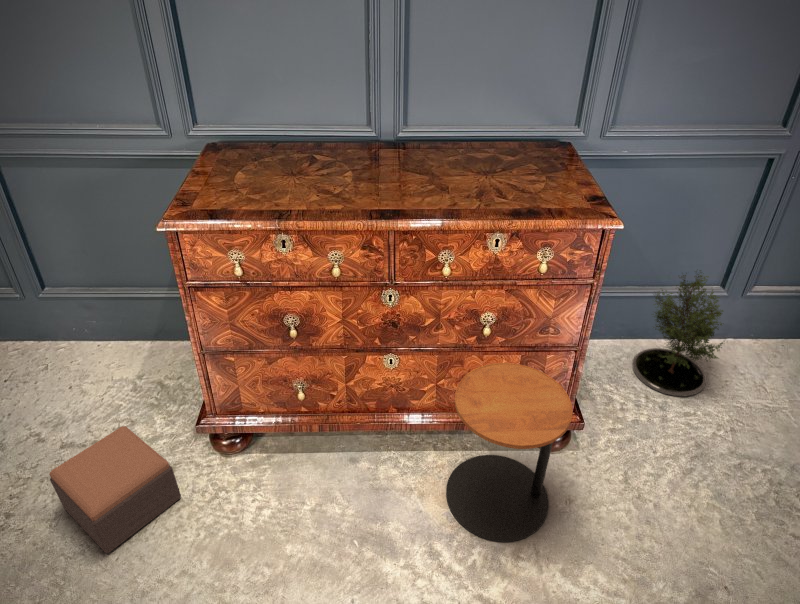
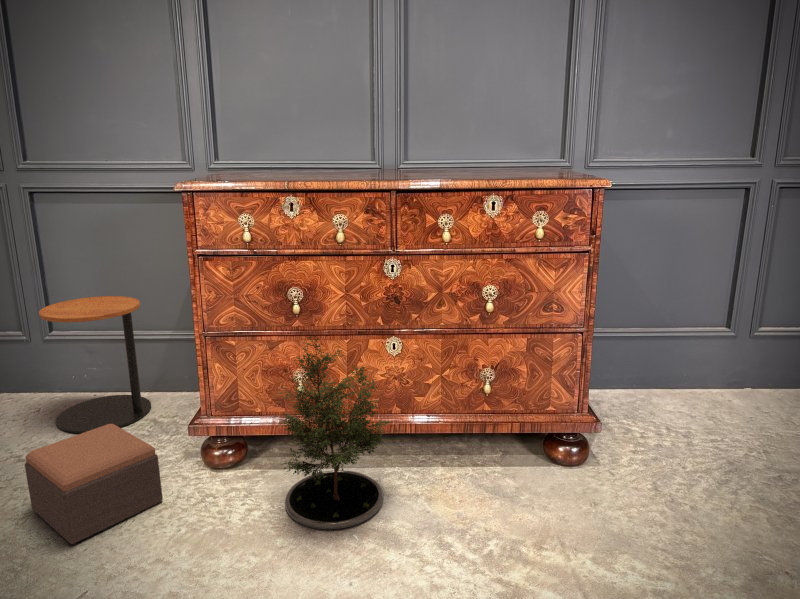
potted tree: present [632,272,723,396] -> present [276,335,390,529]
side table: present [446,363,573,542] -> present [39,296,151,433]

